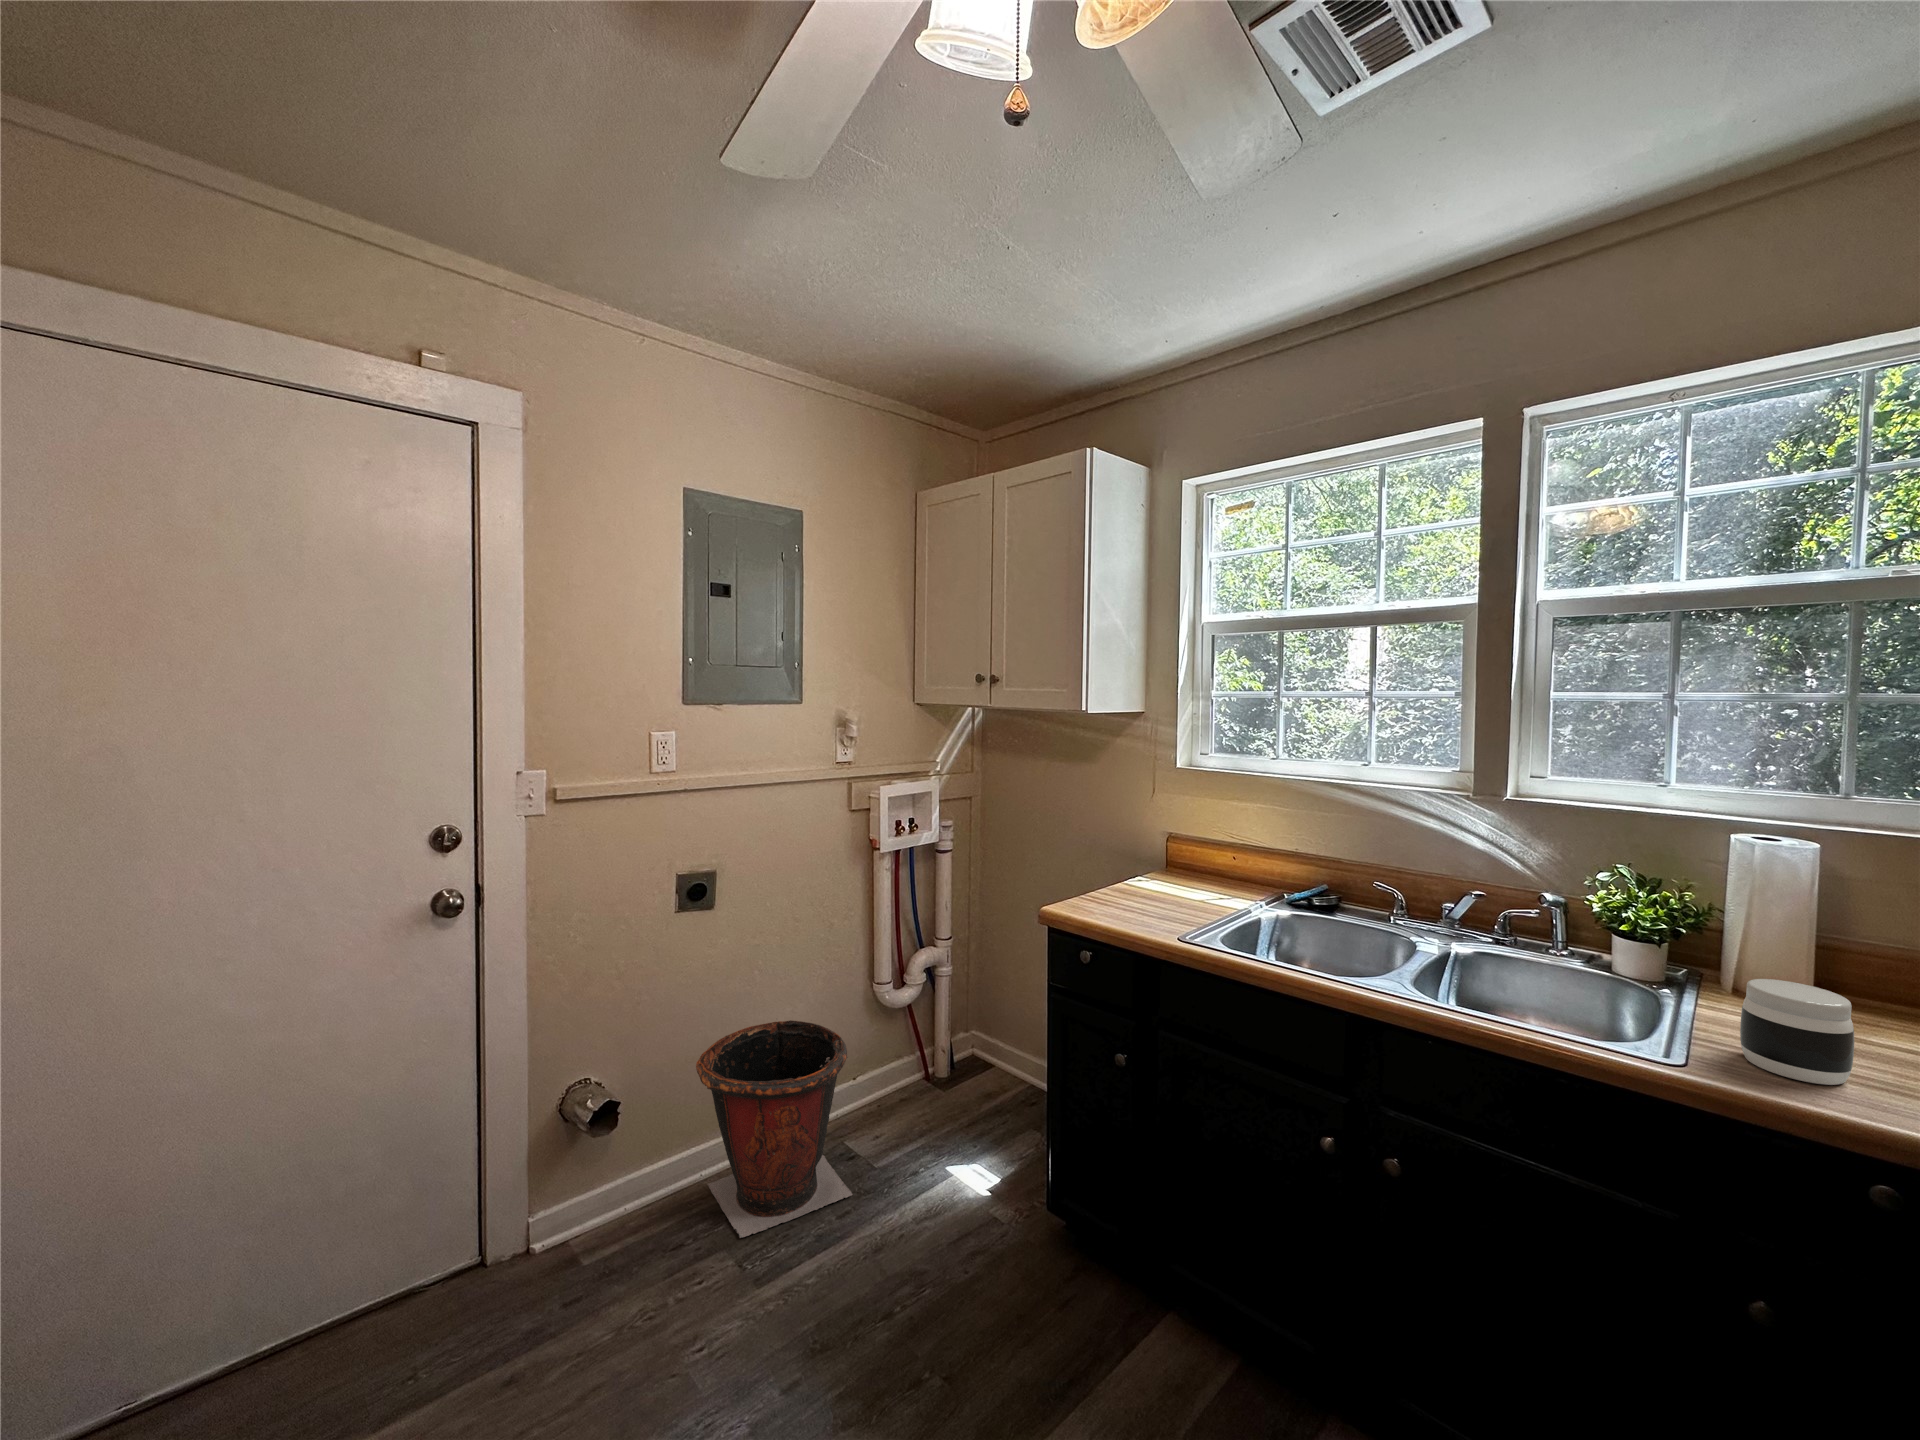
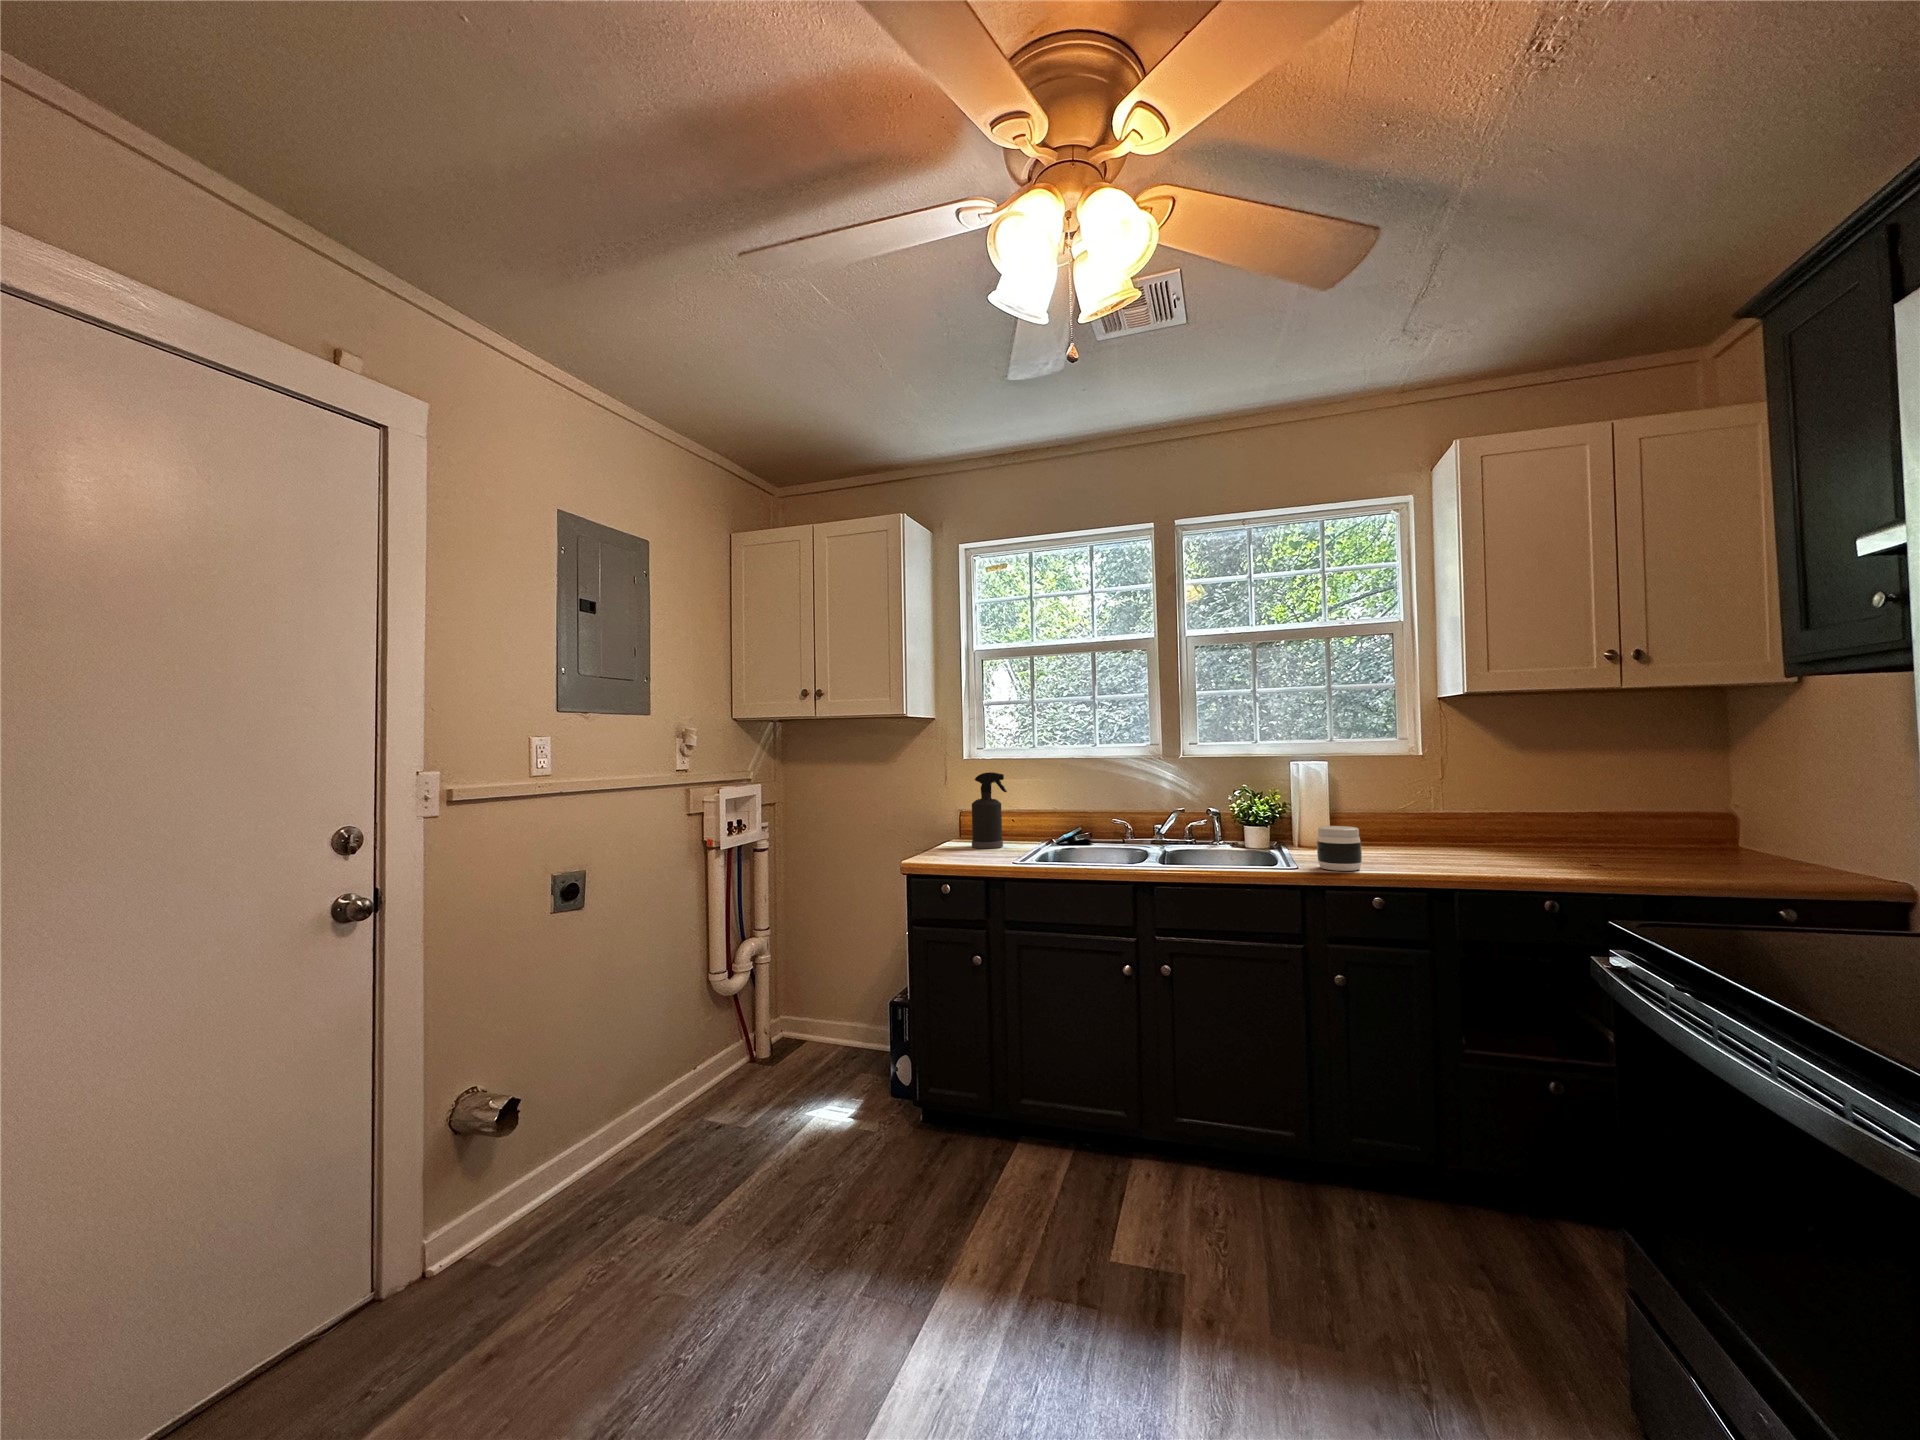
spray bottle: none [1167,792,1219,895] -> present [972,772,1007,848]
waste bin: present [696,1020,853,1238] -> none [585,1000,739,1203]

